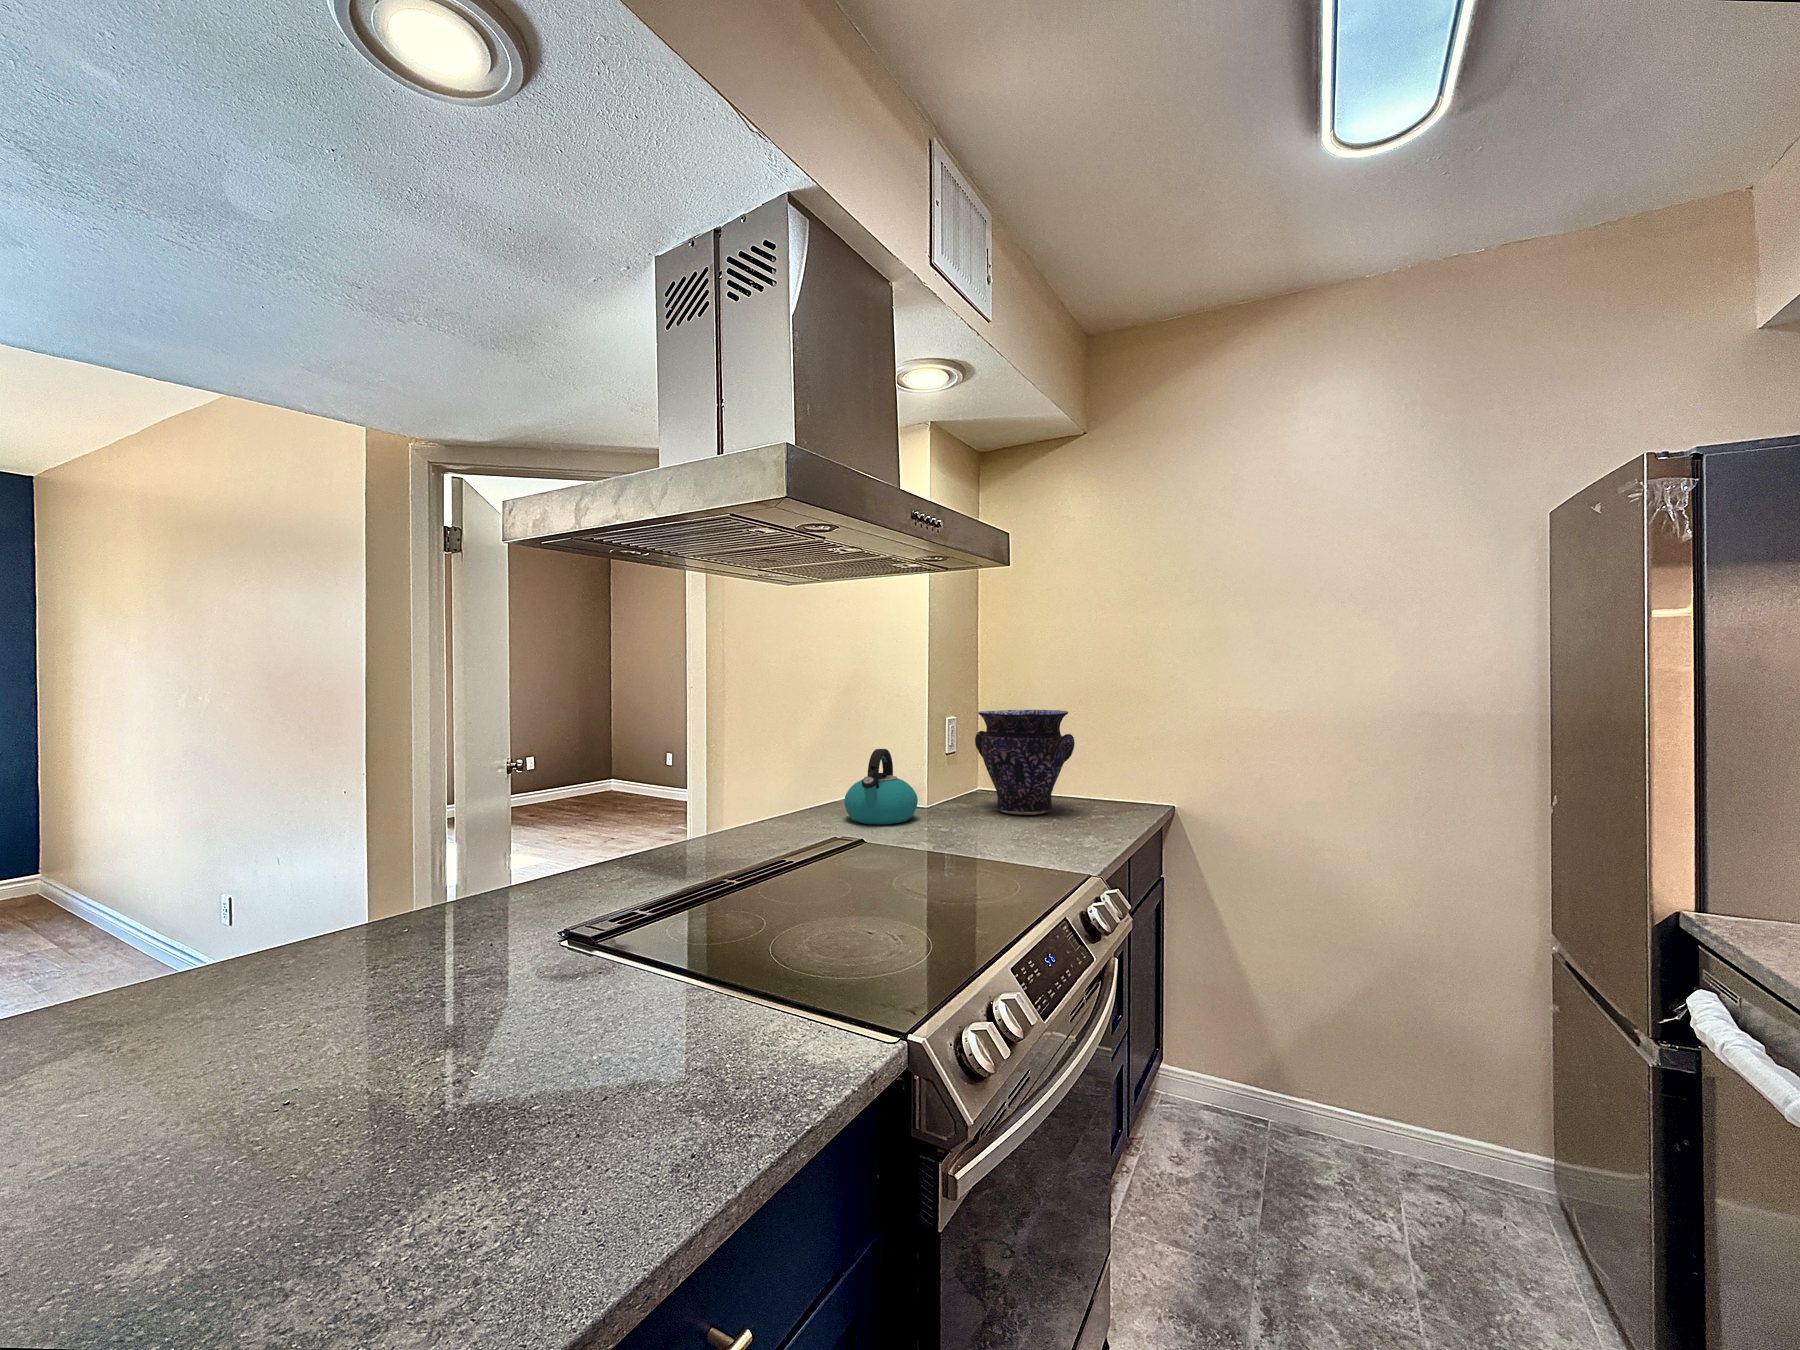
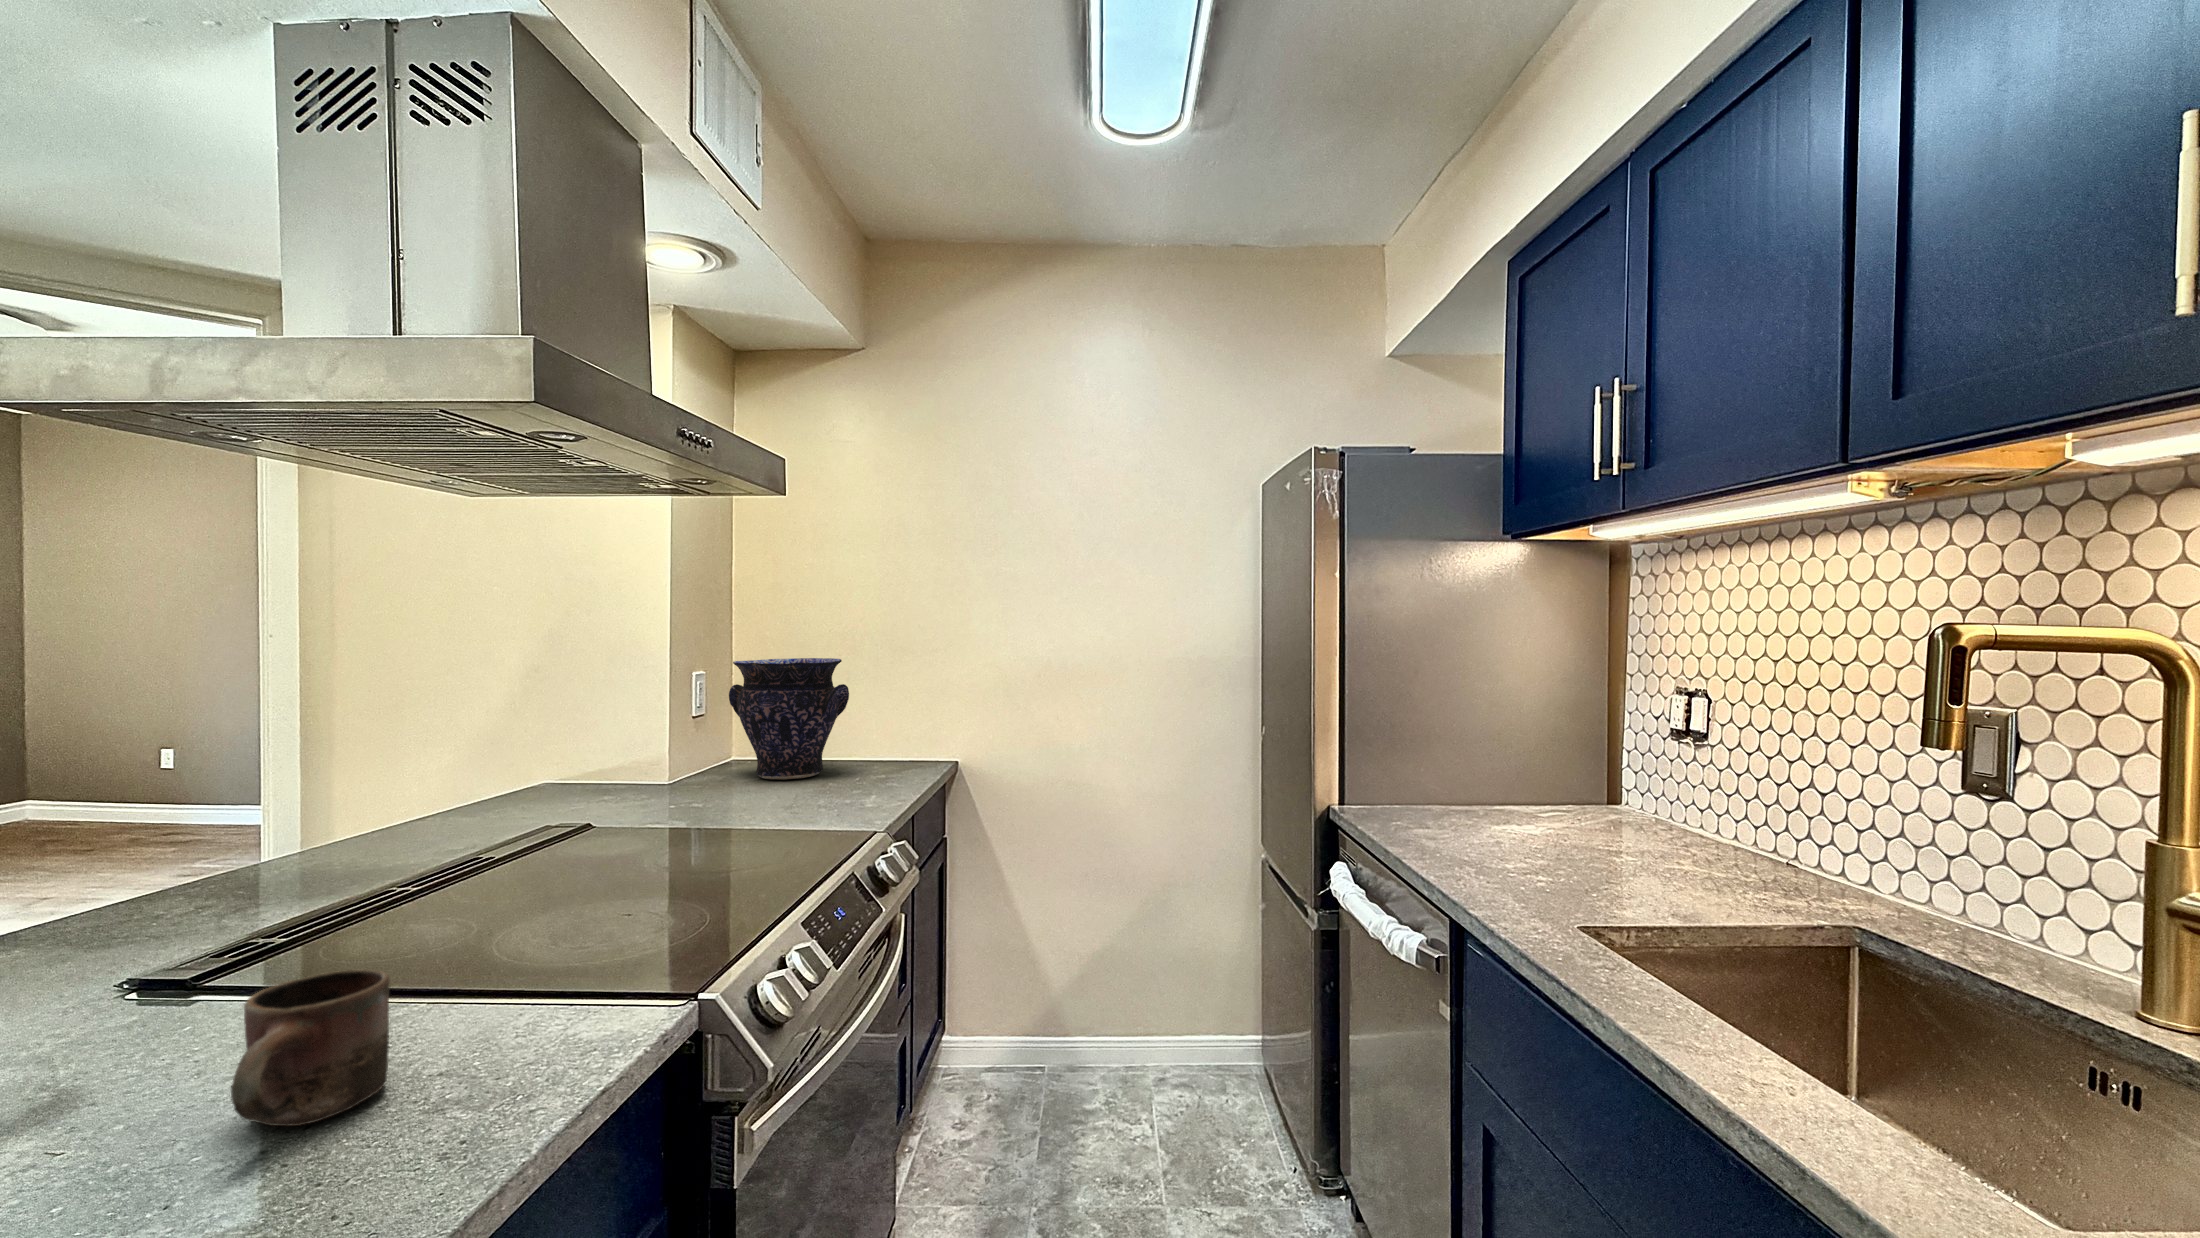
kettle: present [844,749,918,825] -> none [551,710,656,806]
mug: none [537,969,660,1100] -> present [231,969,390,1126]

